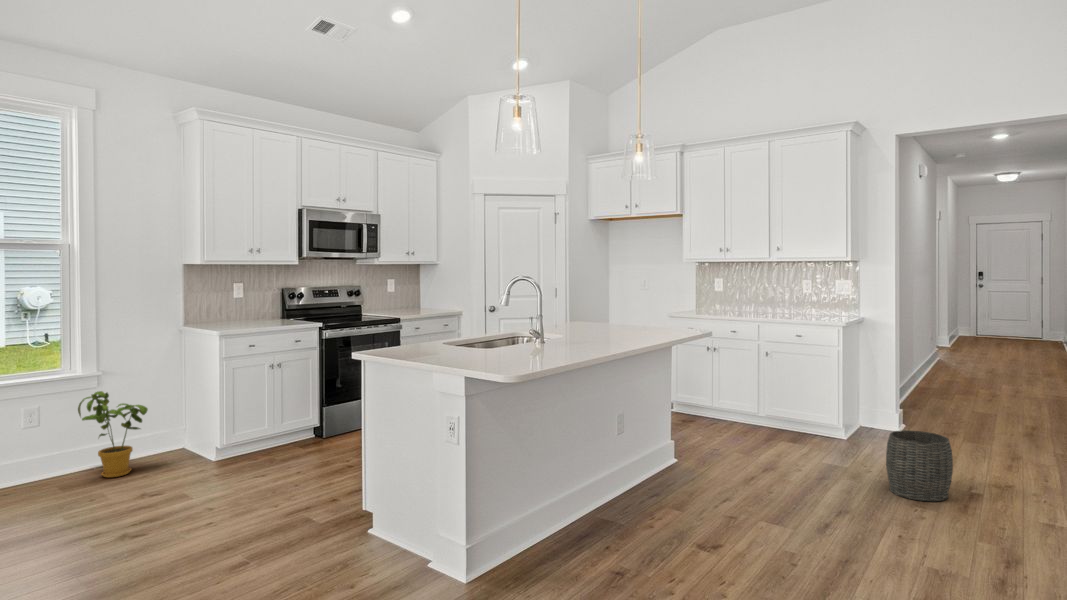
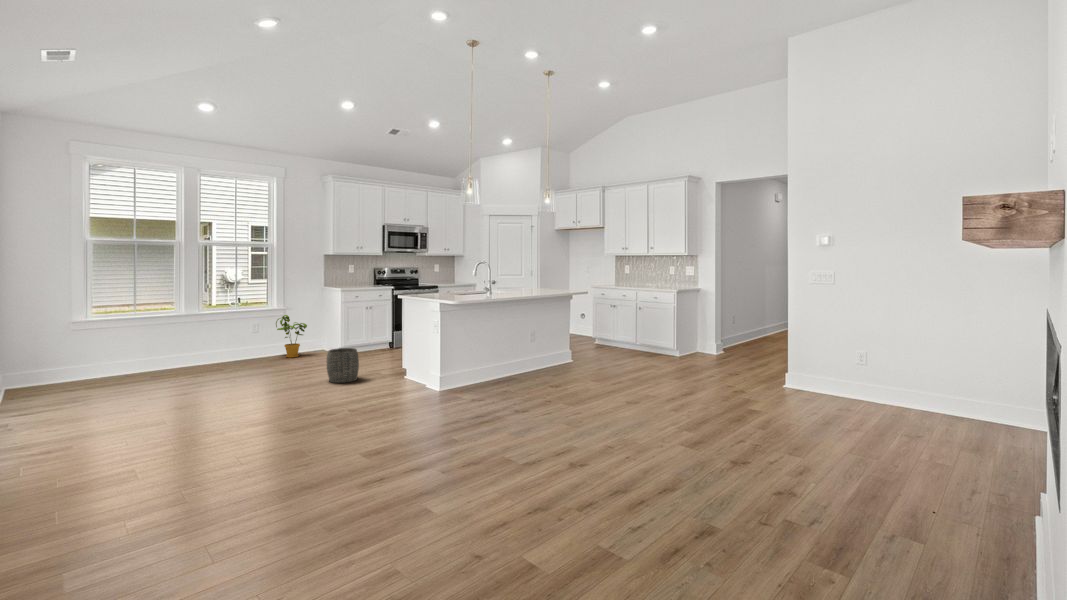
woven basket: present [886,430,953,502] -> present [327,348,359,383]

